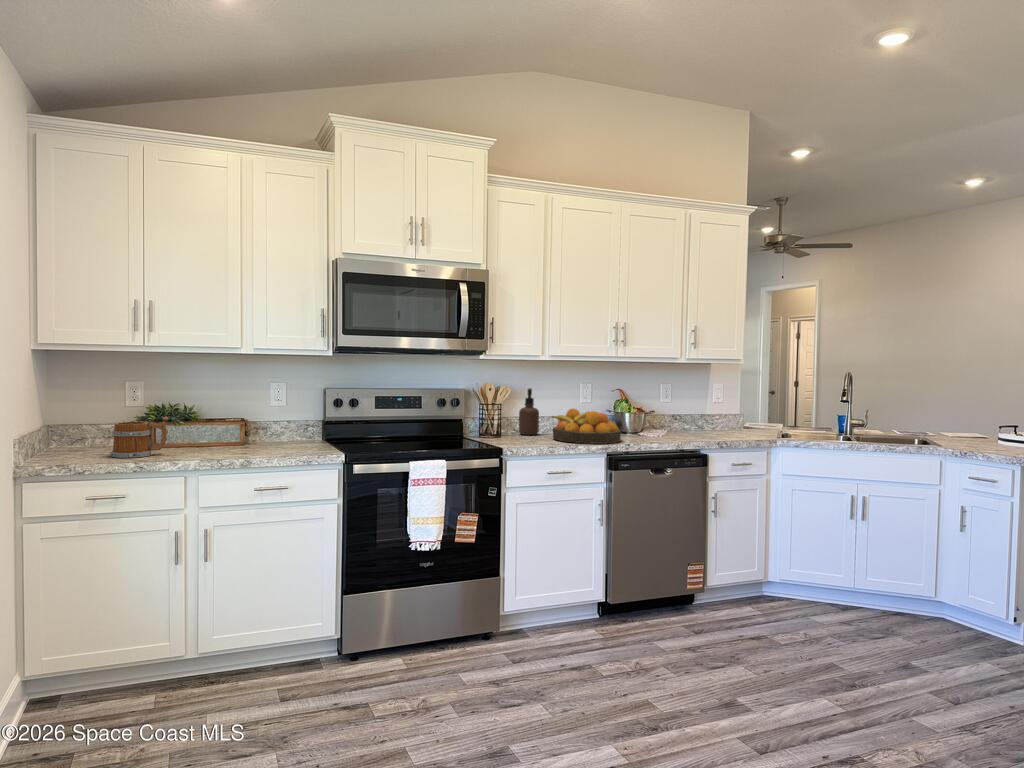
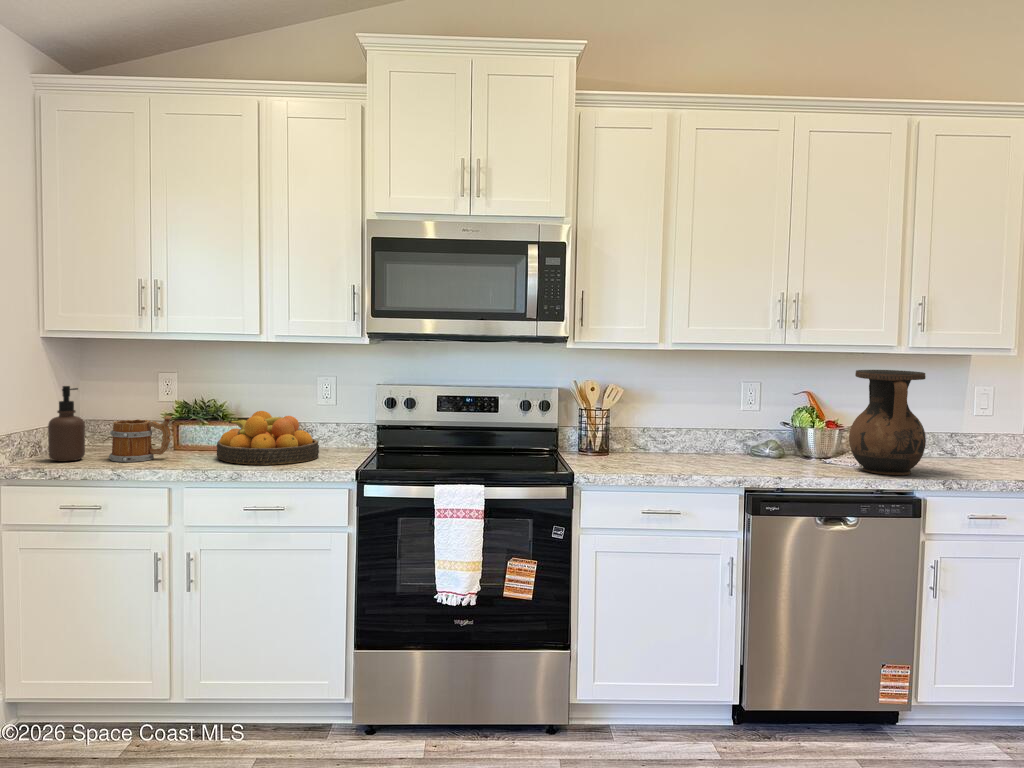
vase: none [659,373,706,440] -> present [849,370,926,475]
soap dispenser: present [519,389,539,435] -> present [48,386,85,461]
fruit bowl: present [552,409,621,444] -> present [217,411,319,465]

